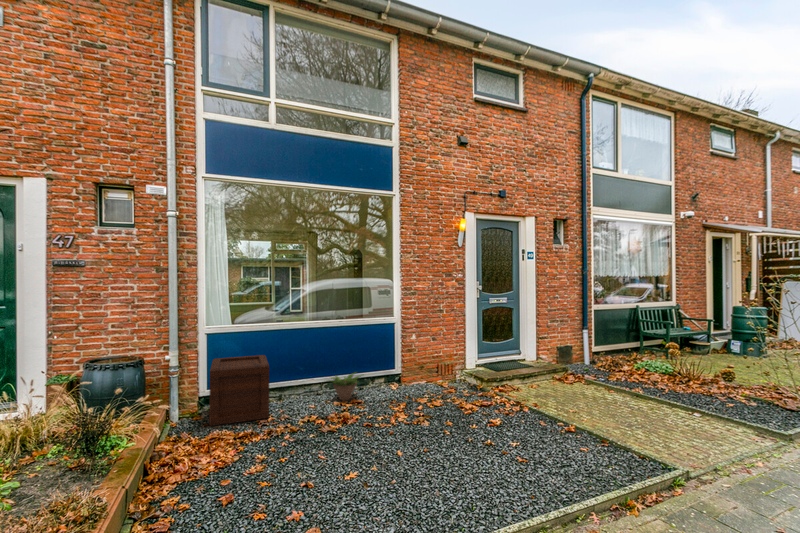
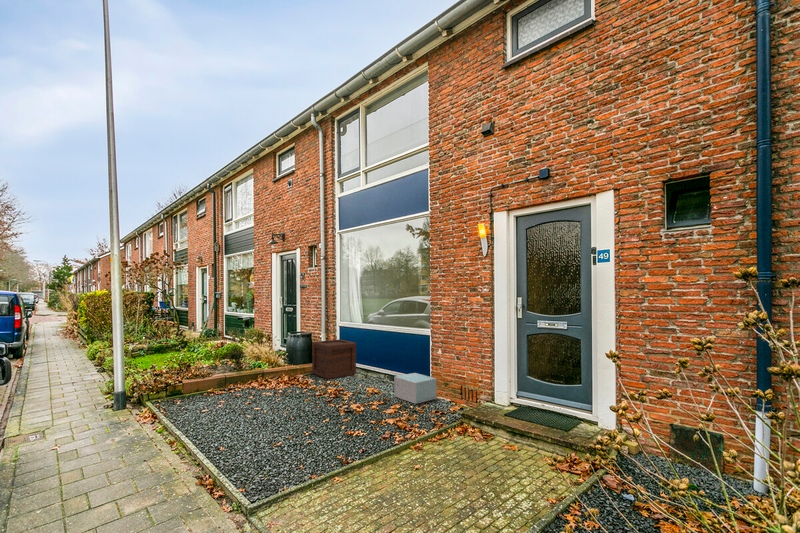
storage box: none [380,364,423,395] -> present [394,373,436,404]
decorative plant: present [332,373,361,400] -> none [360,368,393,388]

